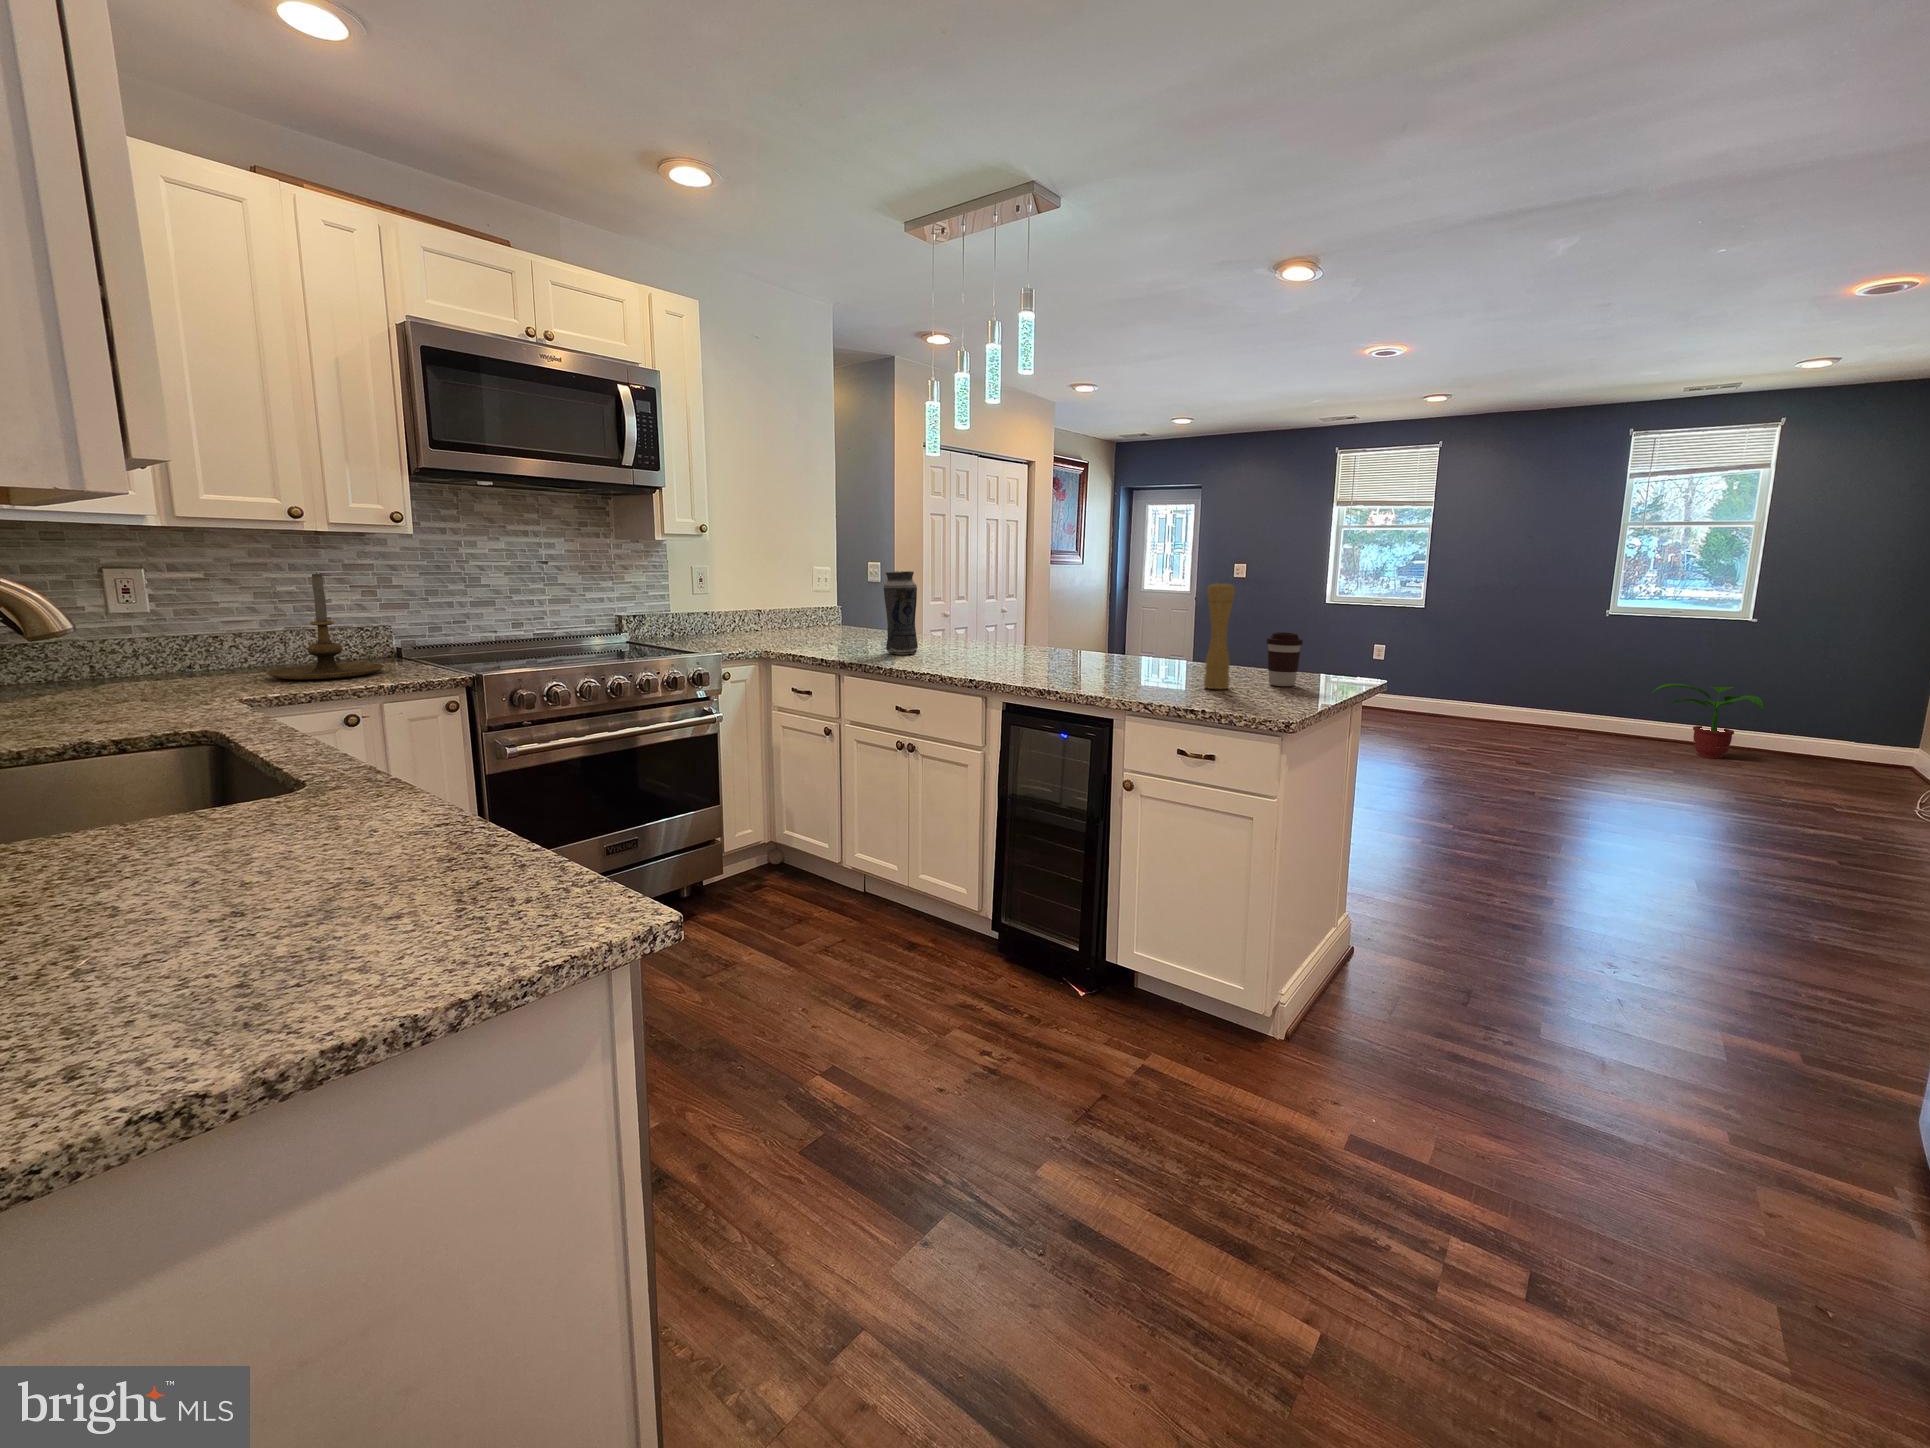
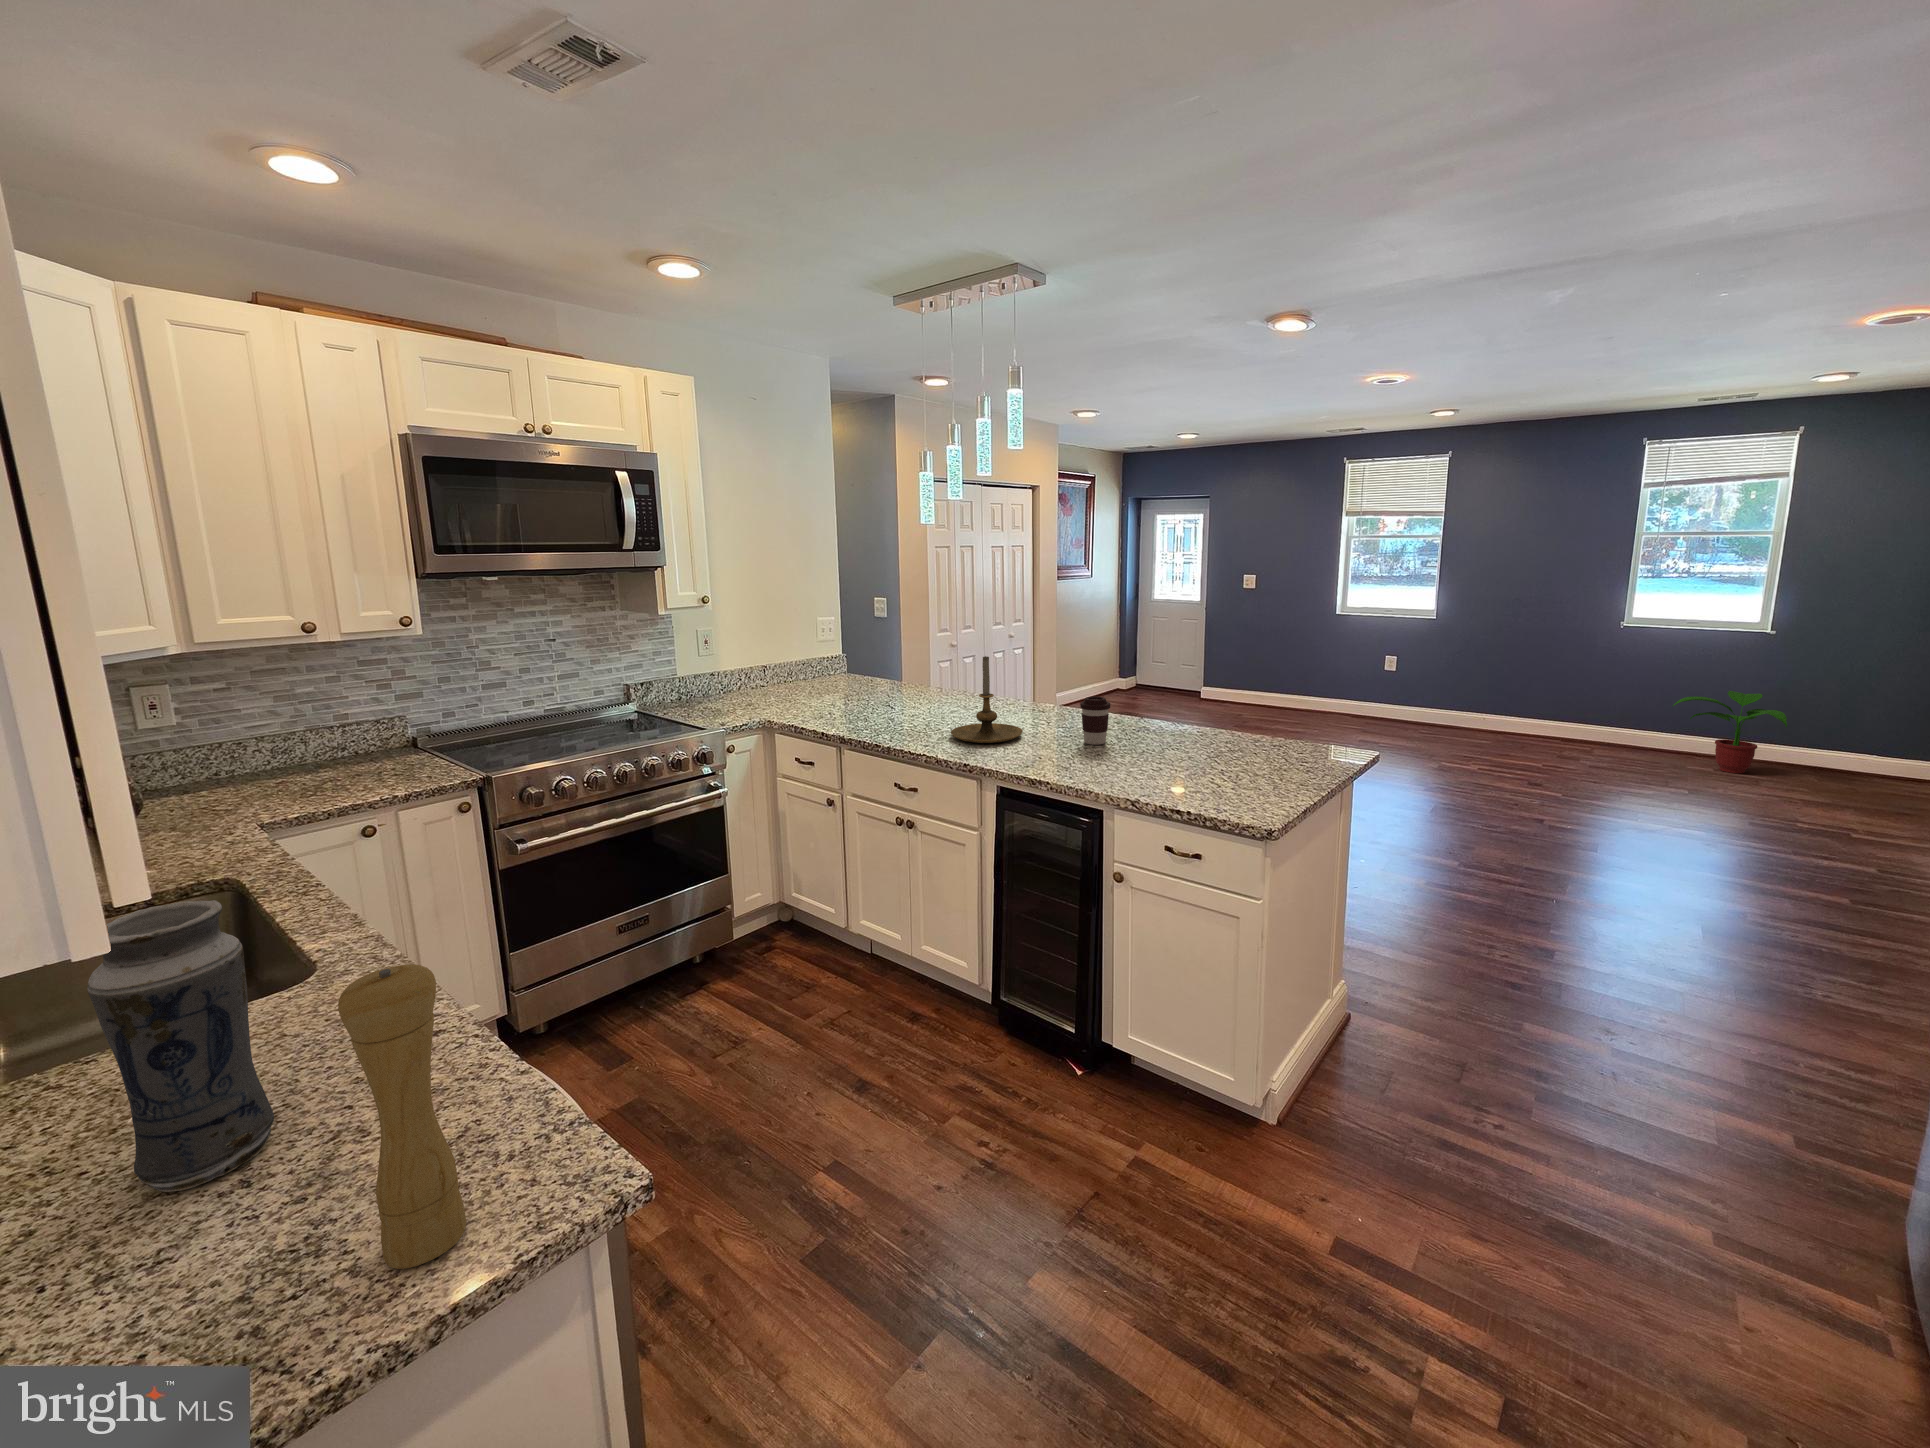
vase: present [884,571,918,655] -> present [88,900,274,1192]
candle holder: present [266,573,384,679] -> present [951,656,1023,743]
pepper mill: present [1204,582,1235,689] -> present [338,964,466,1269]
coffee cup: present [1266,632,1303,686] -> present [1080,696,1110,745]

